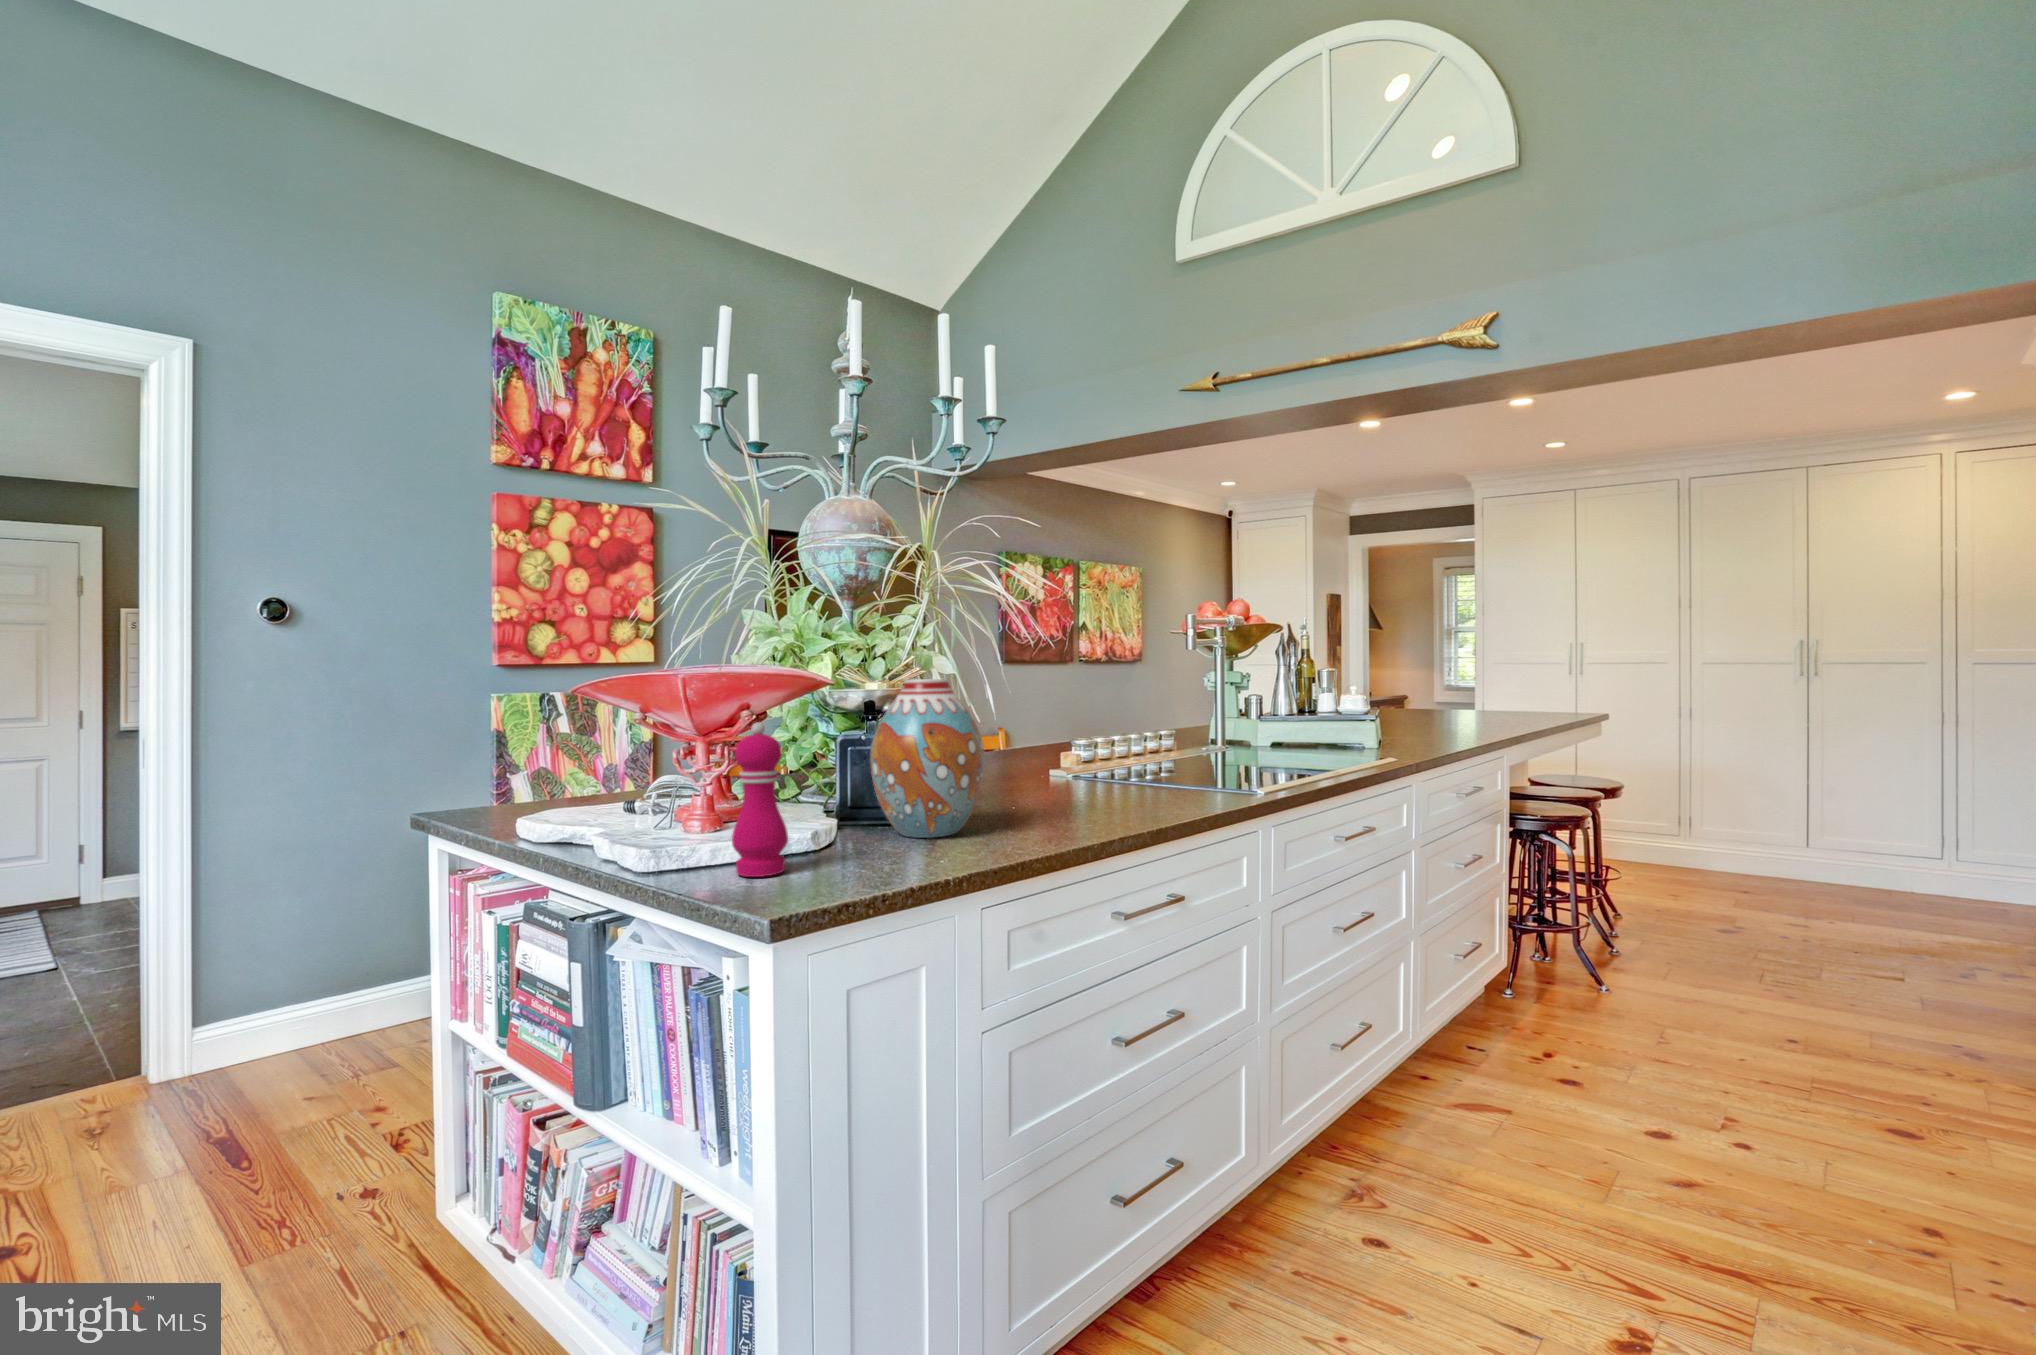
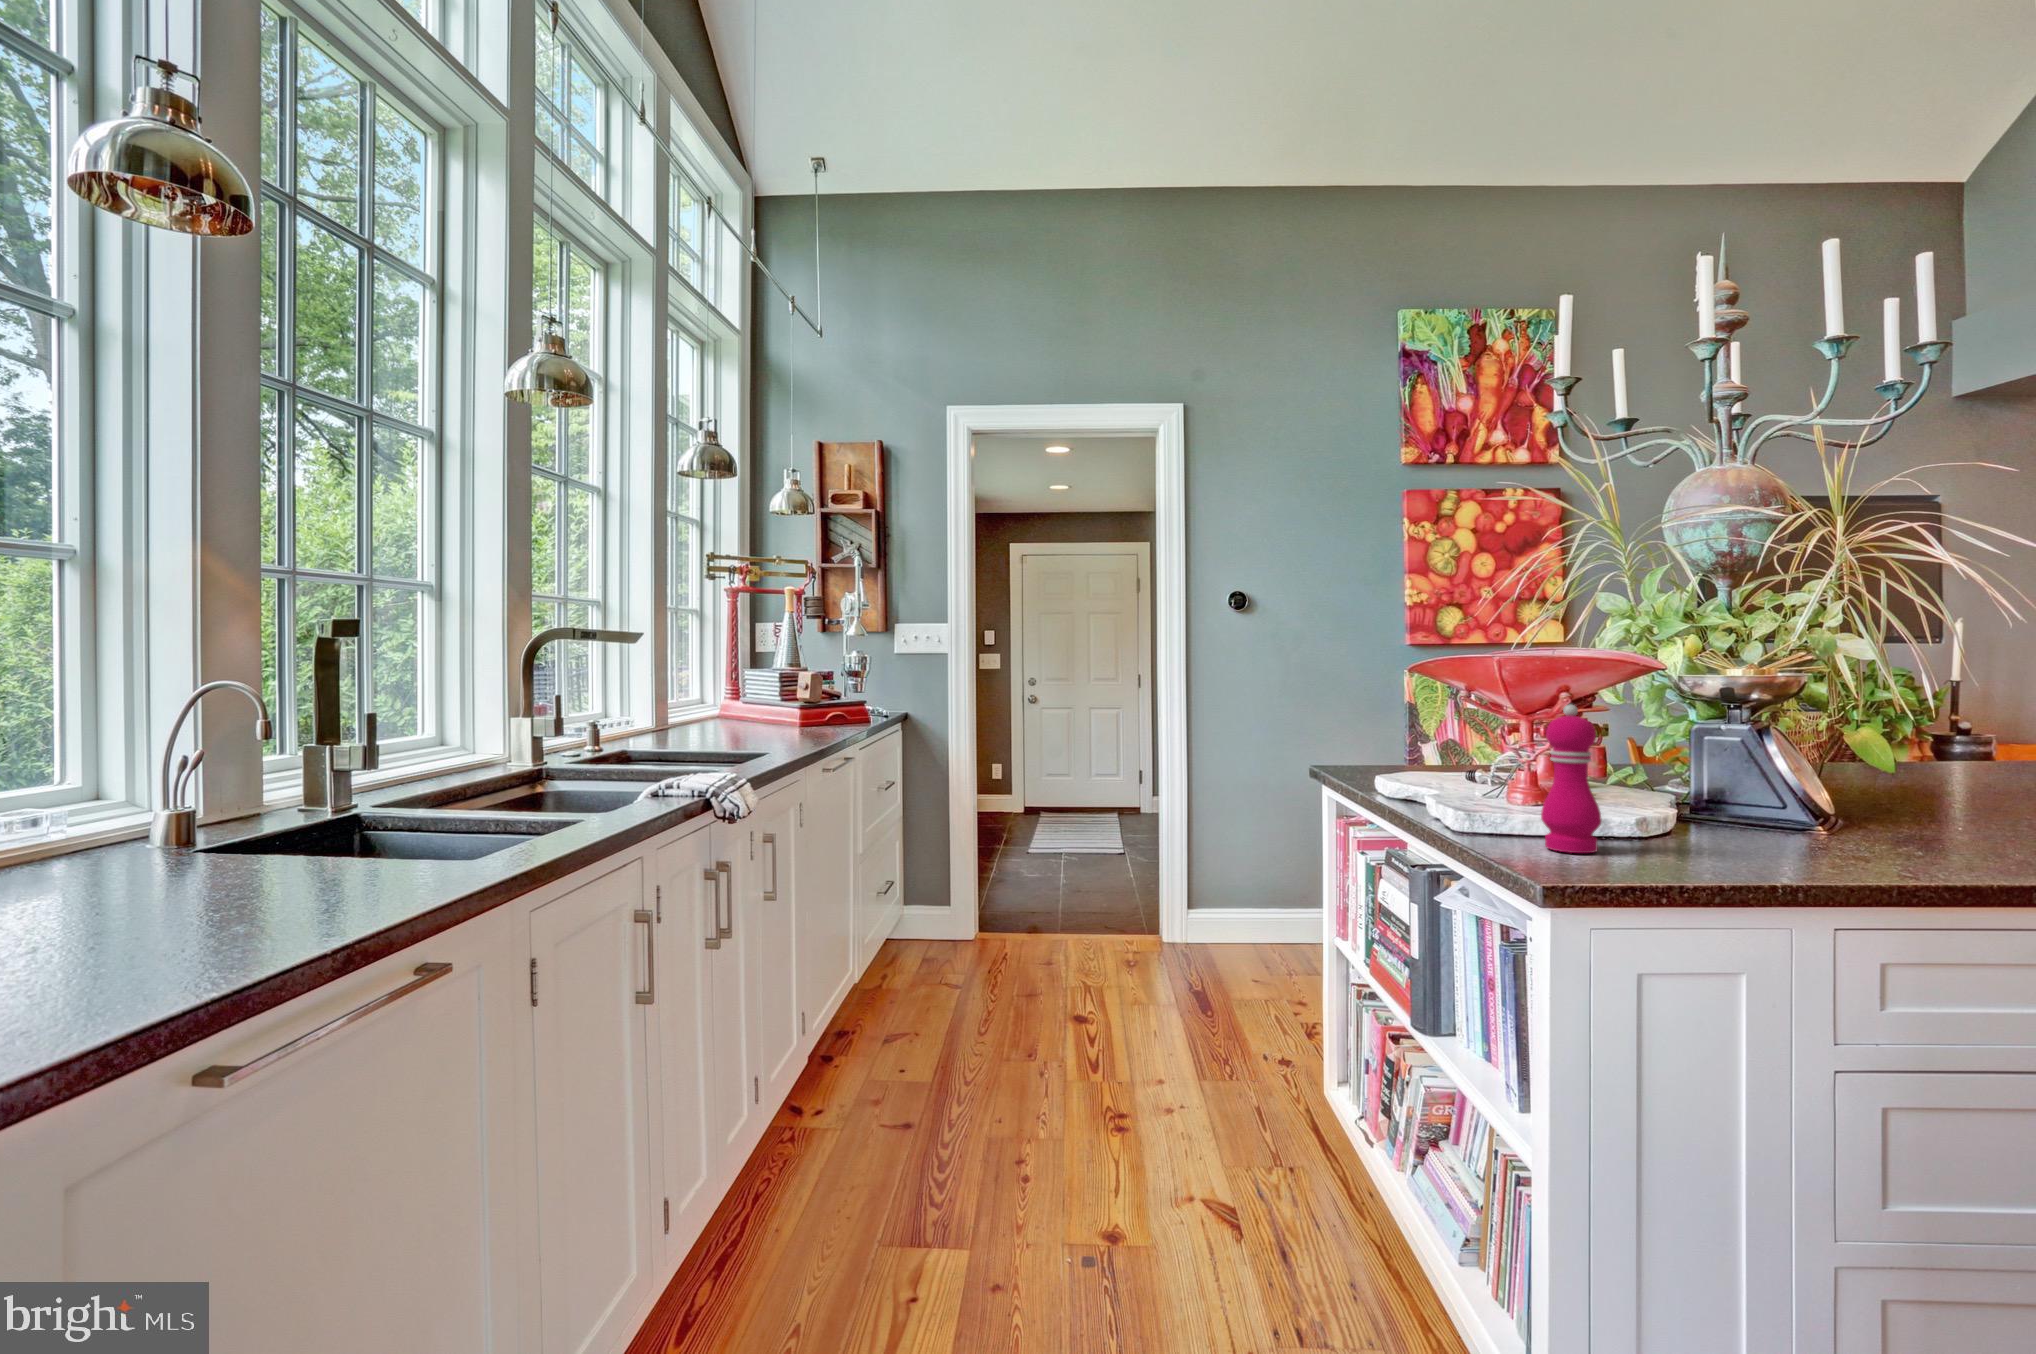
vase: present [870,679,984,838] -> none [1730,665,1903,852]

